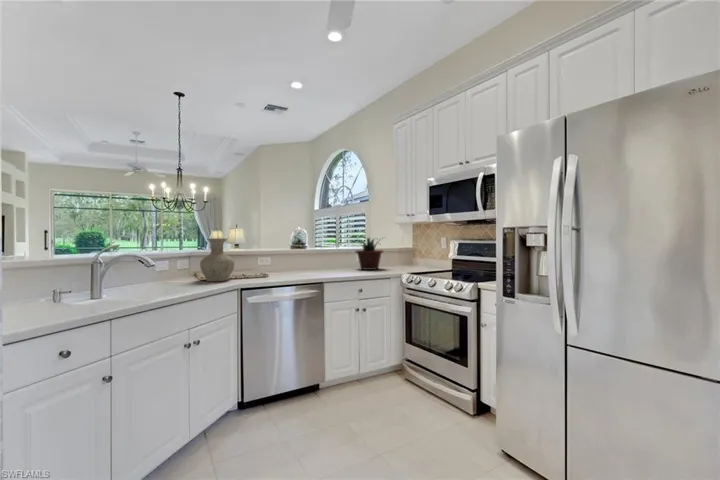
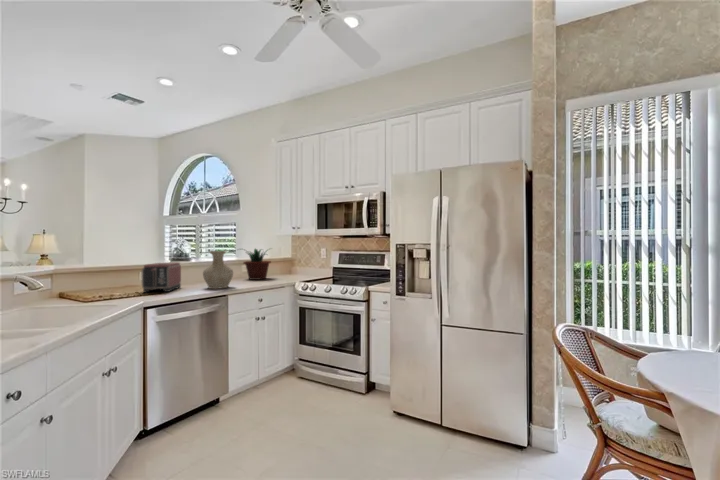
vase: present [200,239,234,281] -> present [203,251,233,289]
toaster: none [249,249,289,276] -> present [142,262,181,293]

